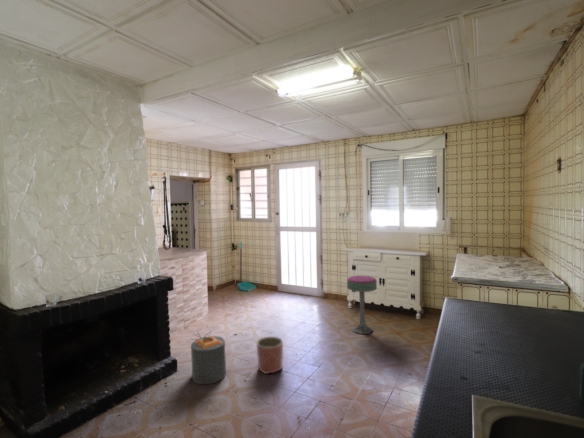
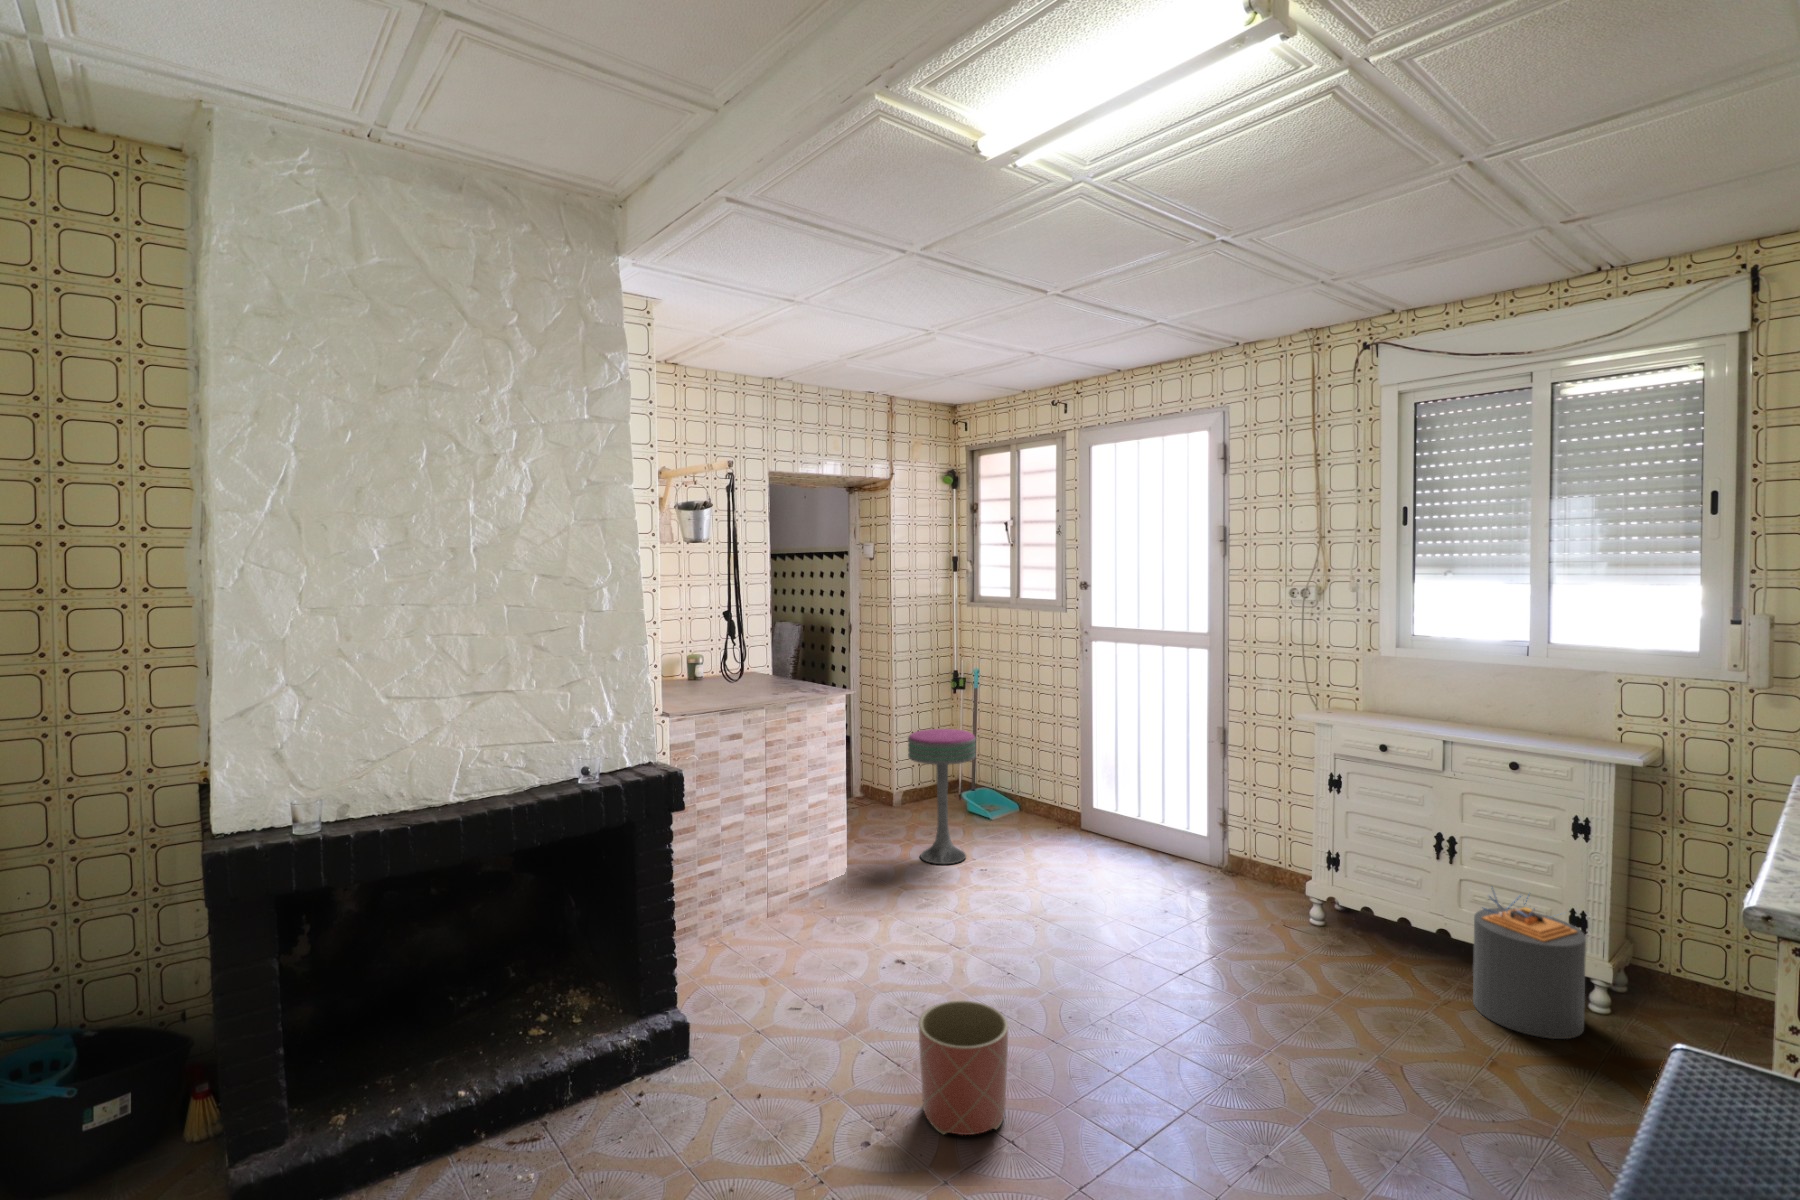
bar stool: present [347,276,377,334] -> present [908,729,976,864]
trash can: present [191,333,226,384] -> present [1473,887,1586,1039]

